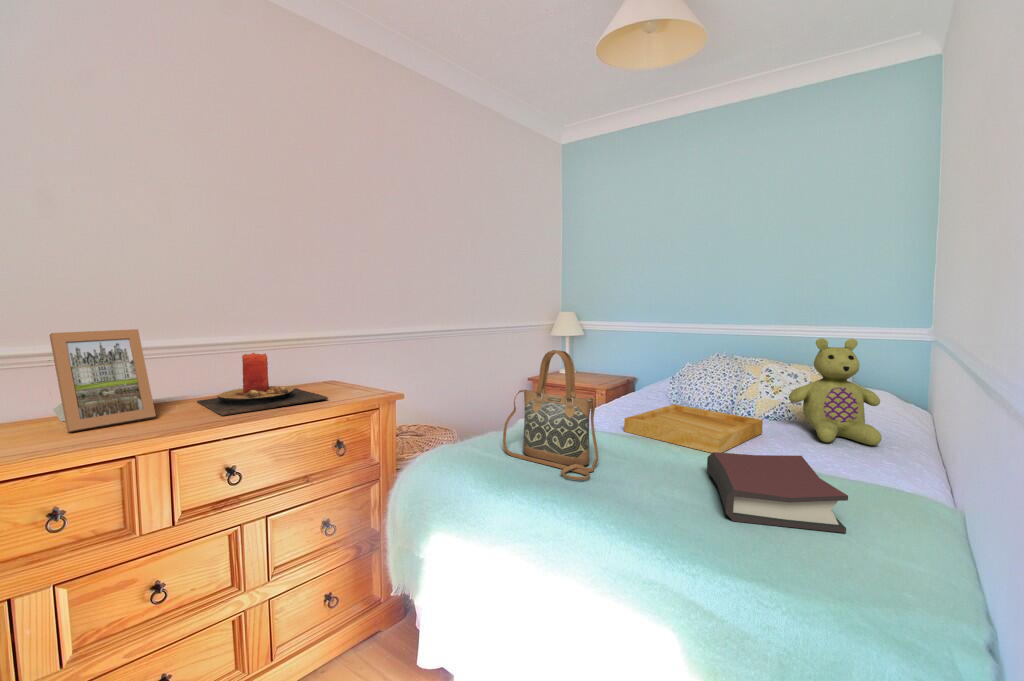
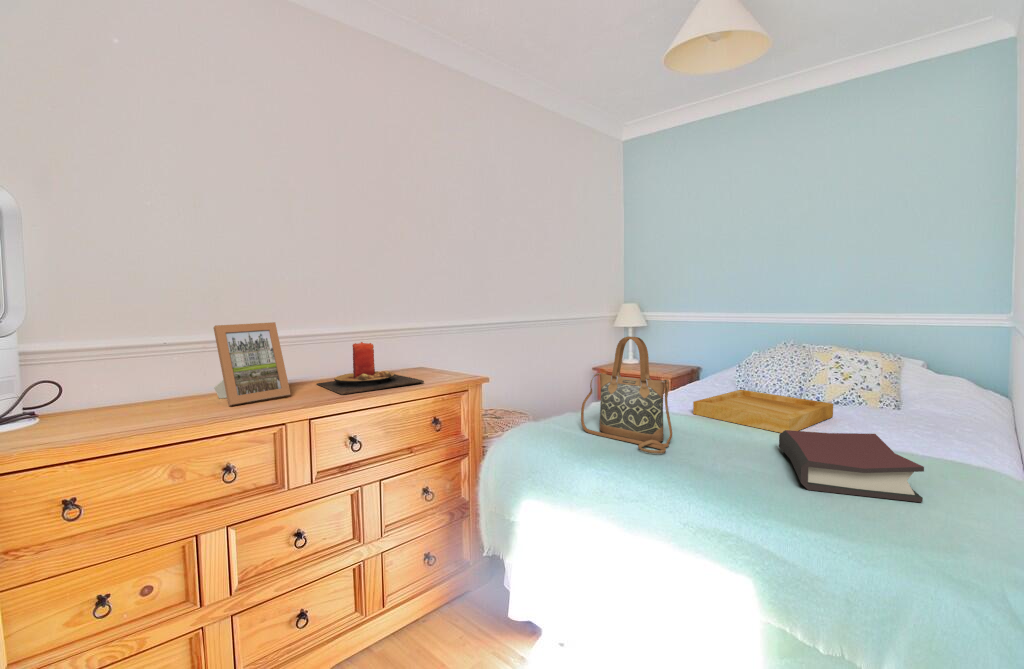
stuffed bear: present [789,338,882,445] -> none [860,323,961,428]

